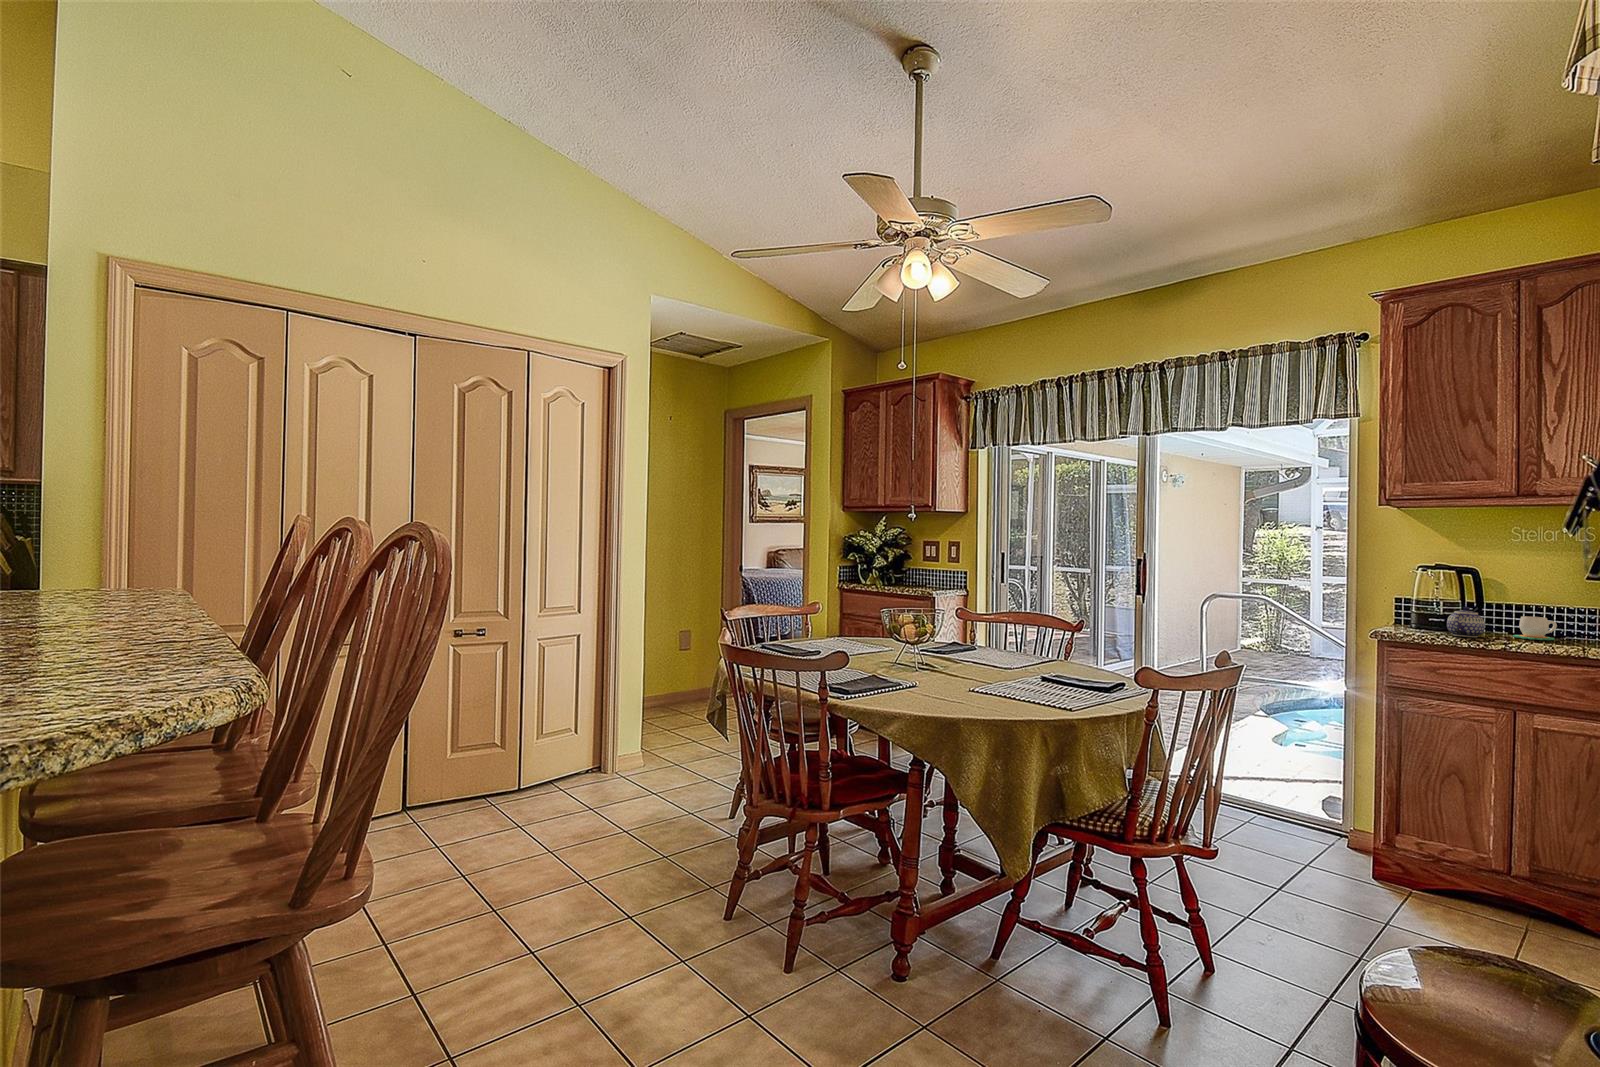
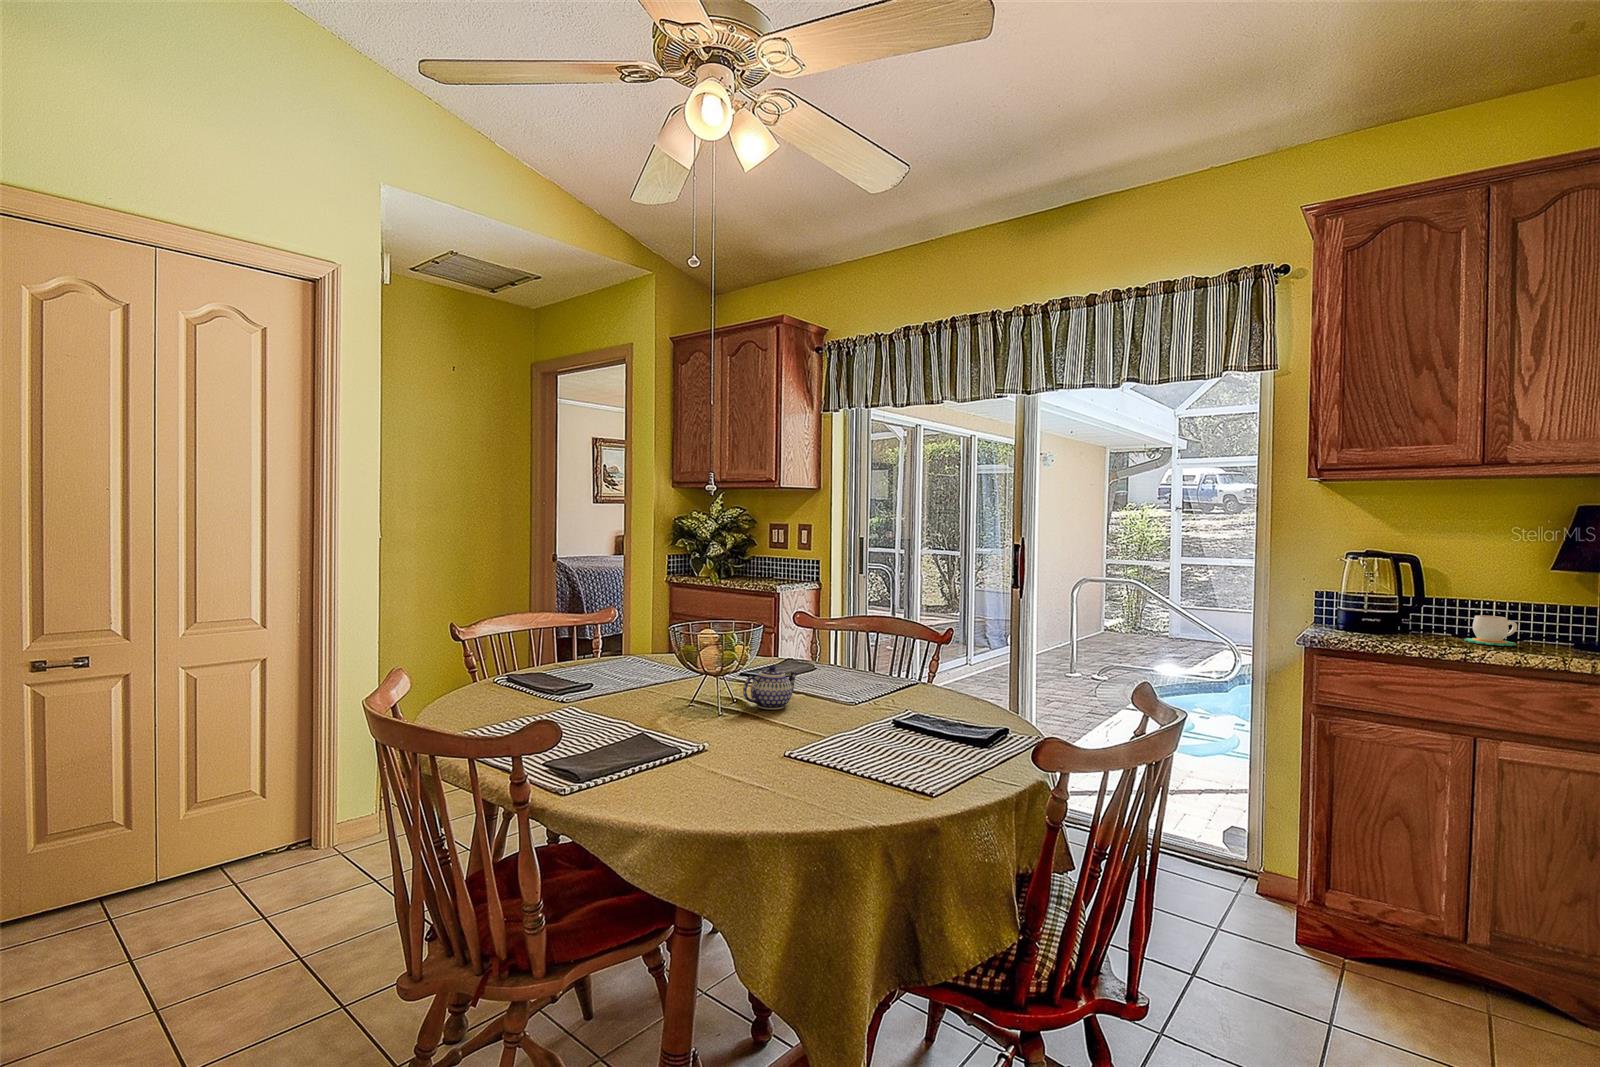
teapot: present [1447,607,1485,637] -> present [743,666,798,710]

